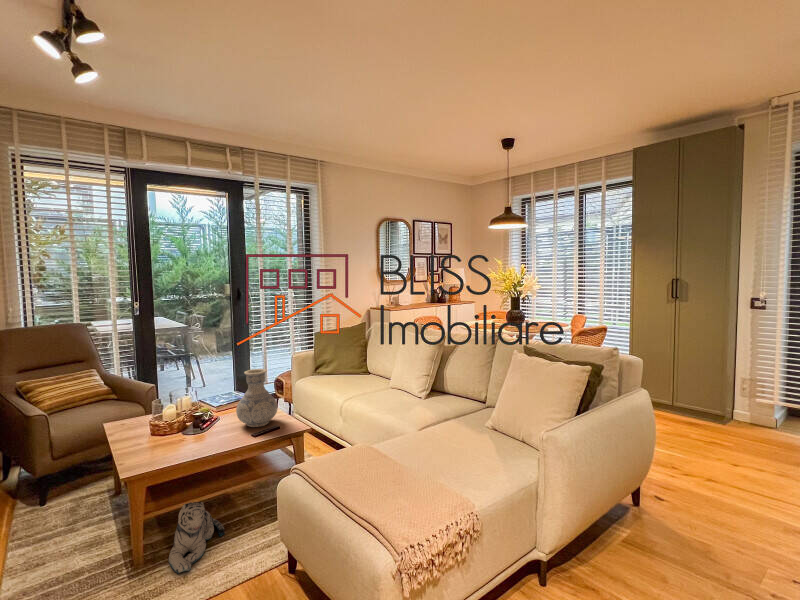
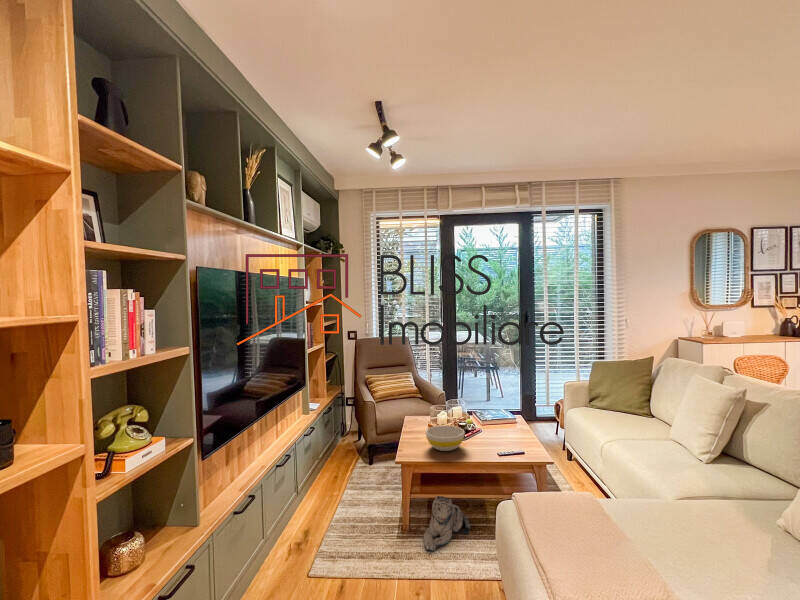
vase: present [236,369,278,427] -> none [490,394,527,447]
bowl: none [156,417,210,449] -> present [426,425,464,451]

